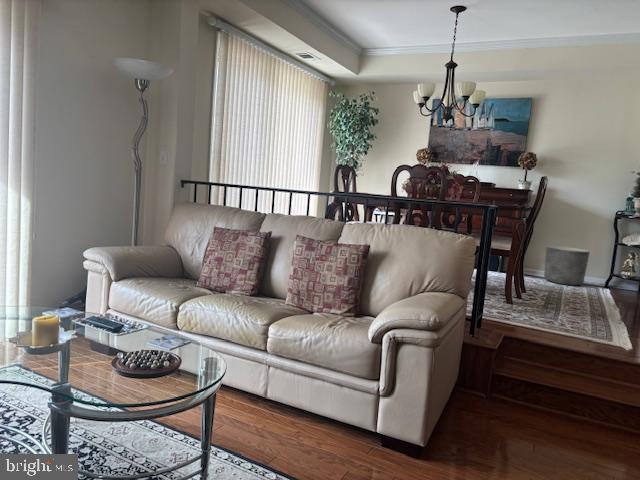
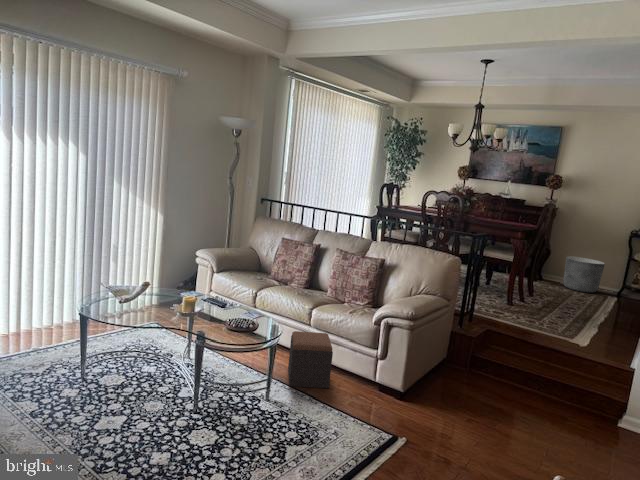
footstool: none [234,361,309,456] -> present [288,331,333,388]

